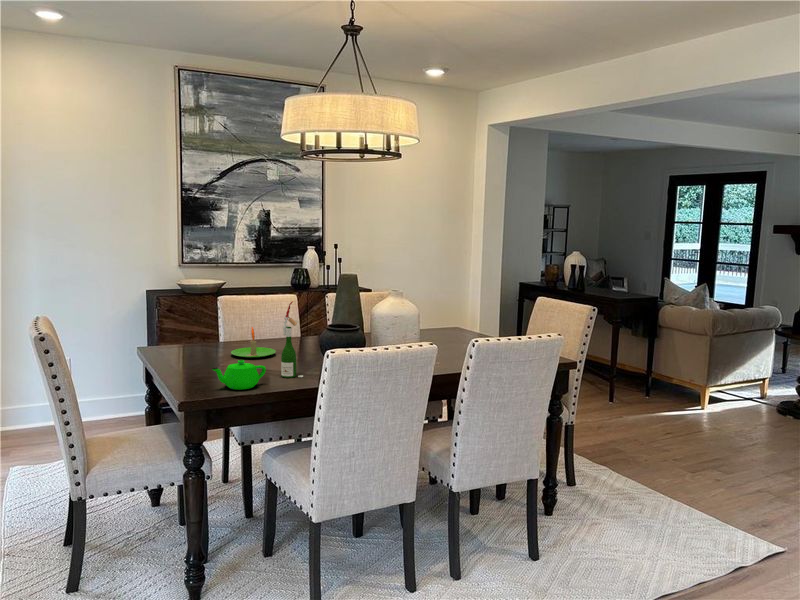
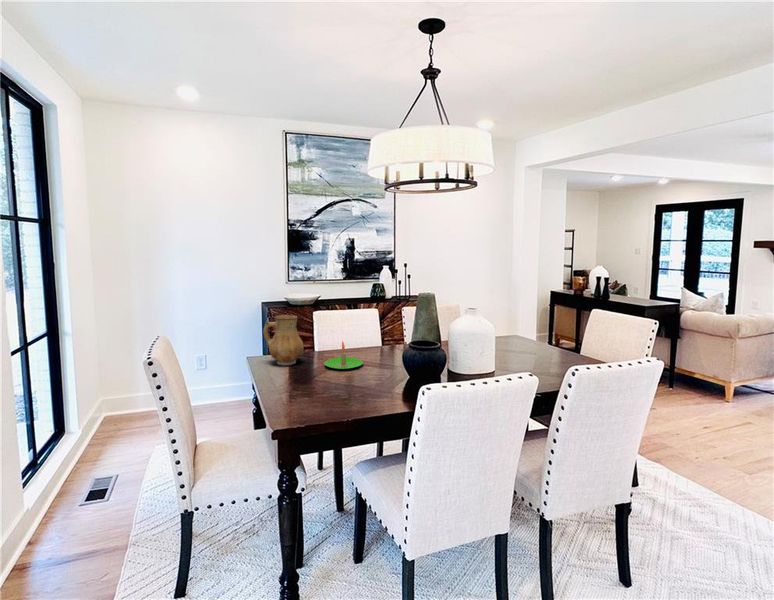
ceramic pitcher: none [159,297,206,355] -> present [263,315,304,365]
wine bottle: present [281,301,303,378] -> none [370,323,391,395]
teapot: present [212,360,266,390] -> none [306,382,357,412]

